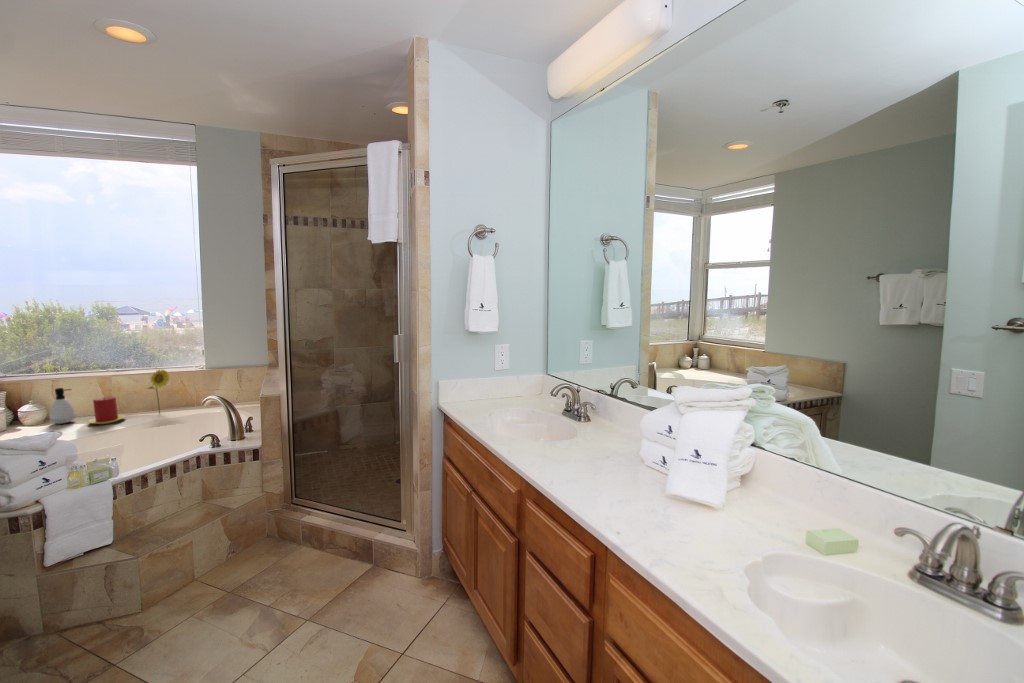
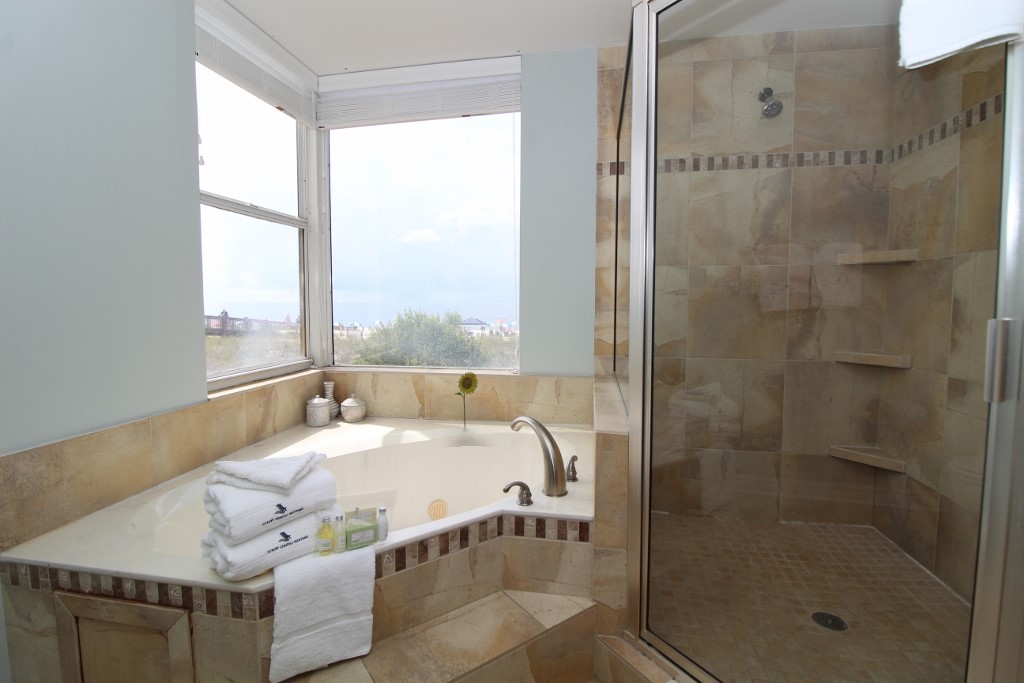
soap dispenser: present [50,388,76,424] -> none [366,384,388,424]
candle: present [88,396,125,424] -> none [396,399,431,432]

